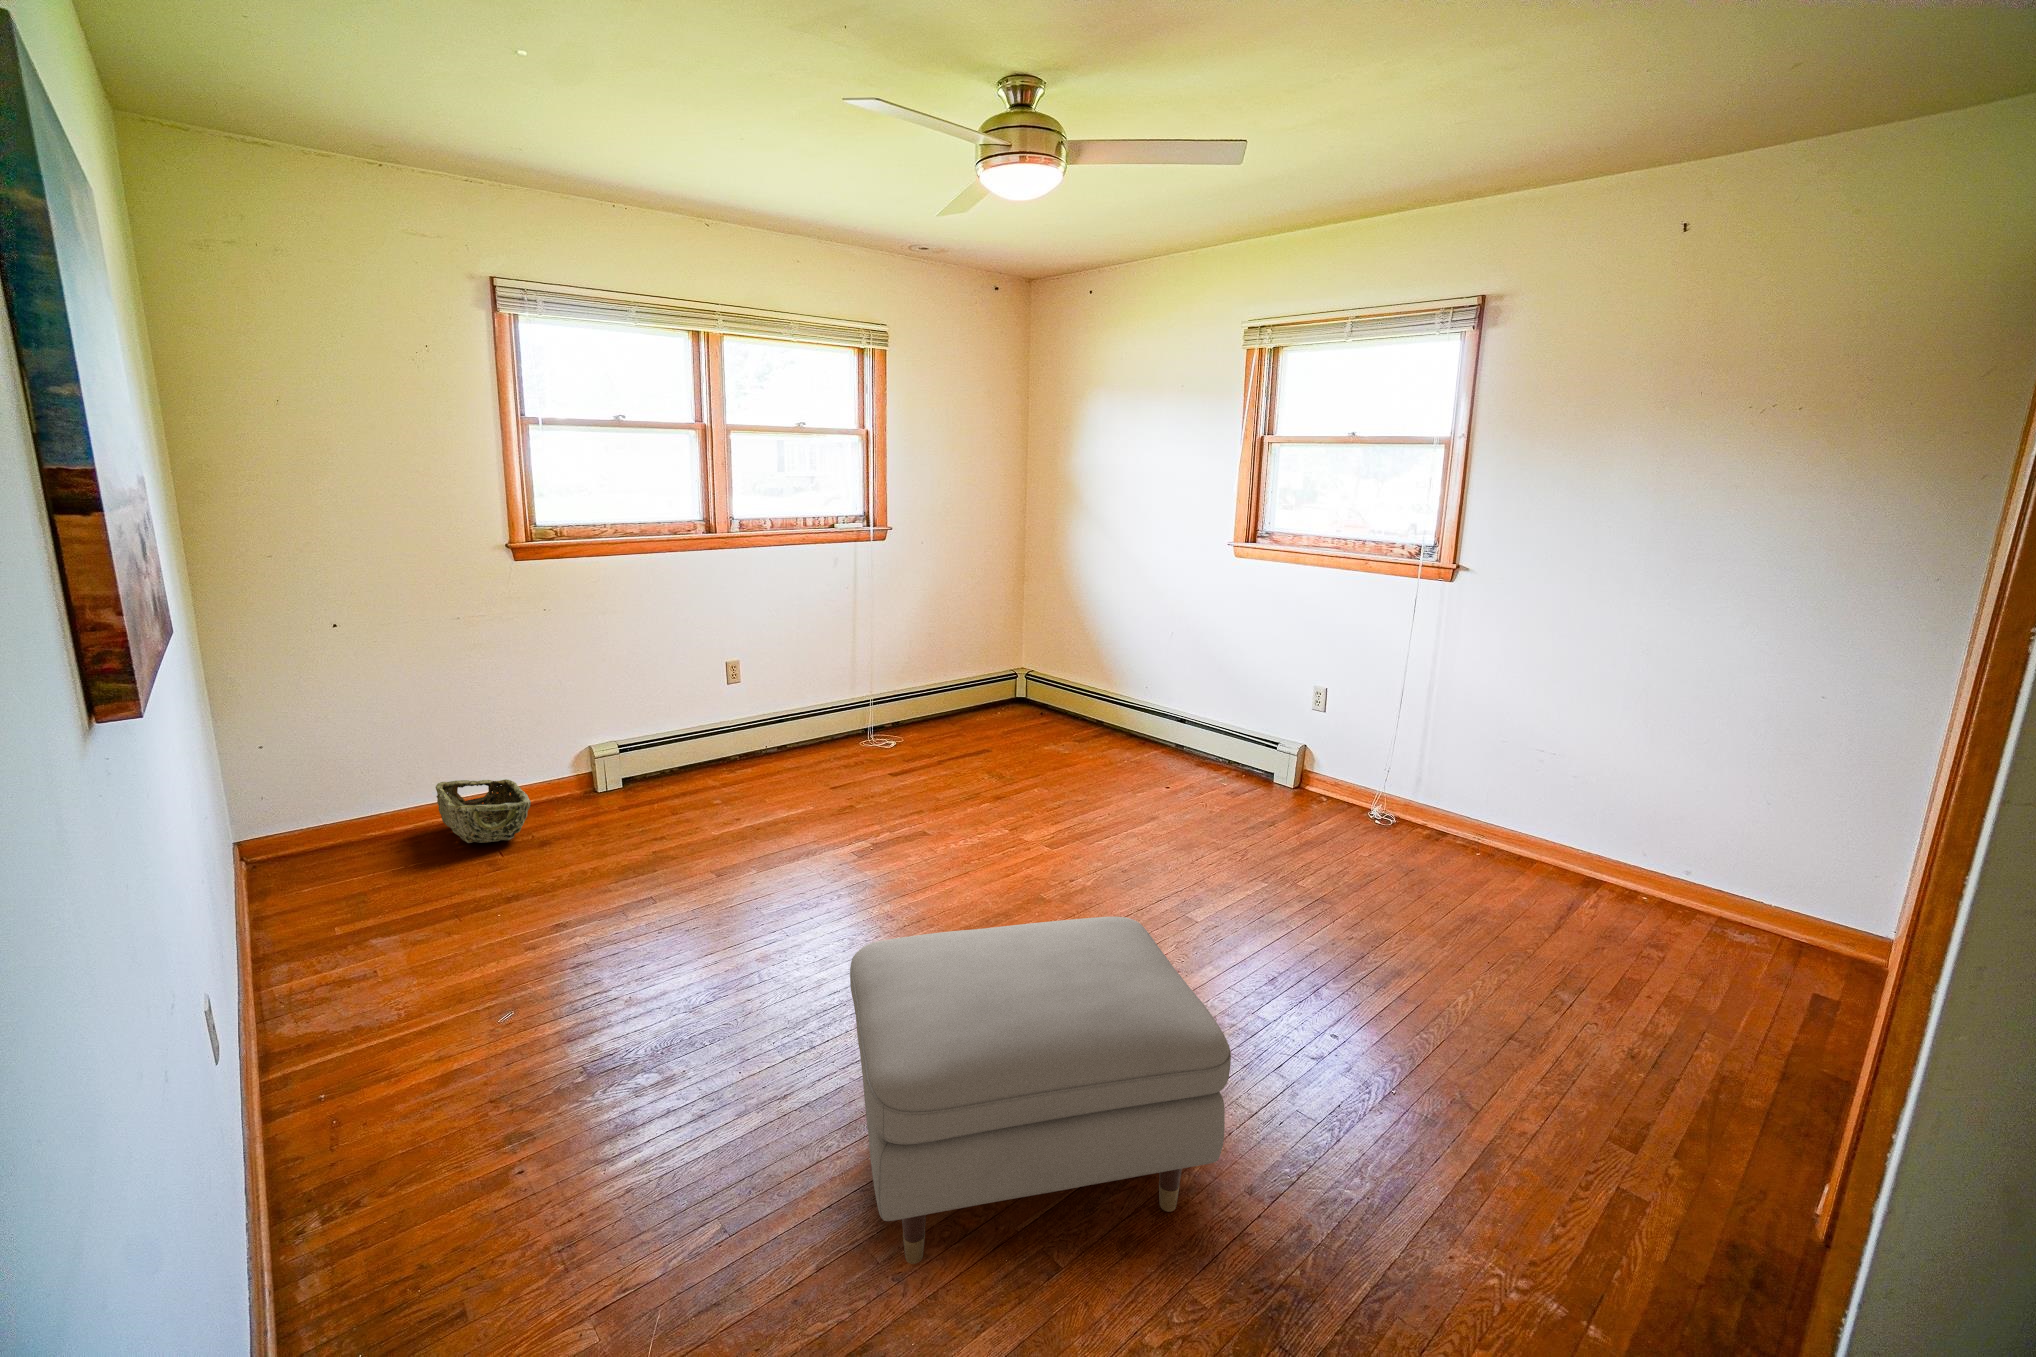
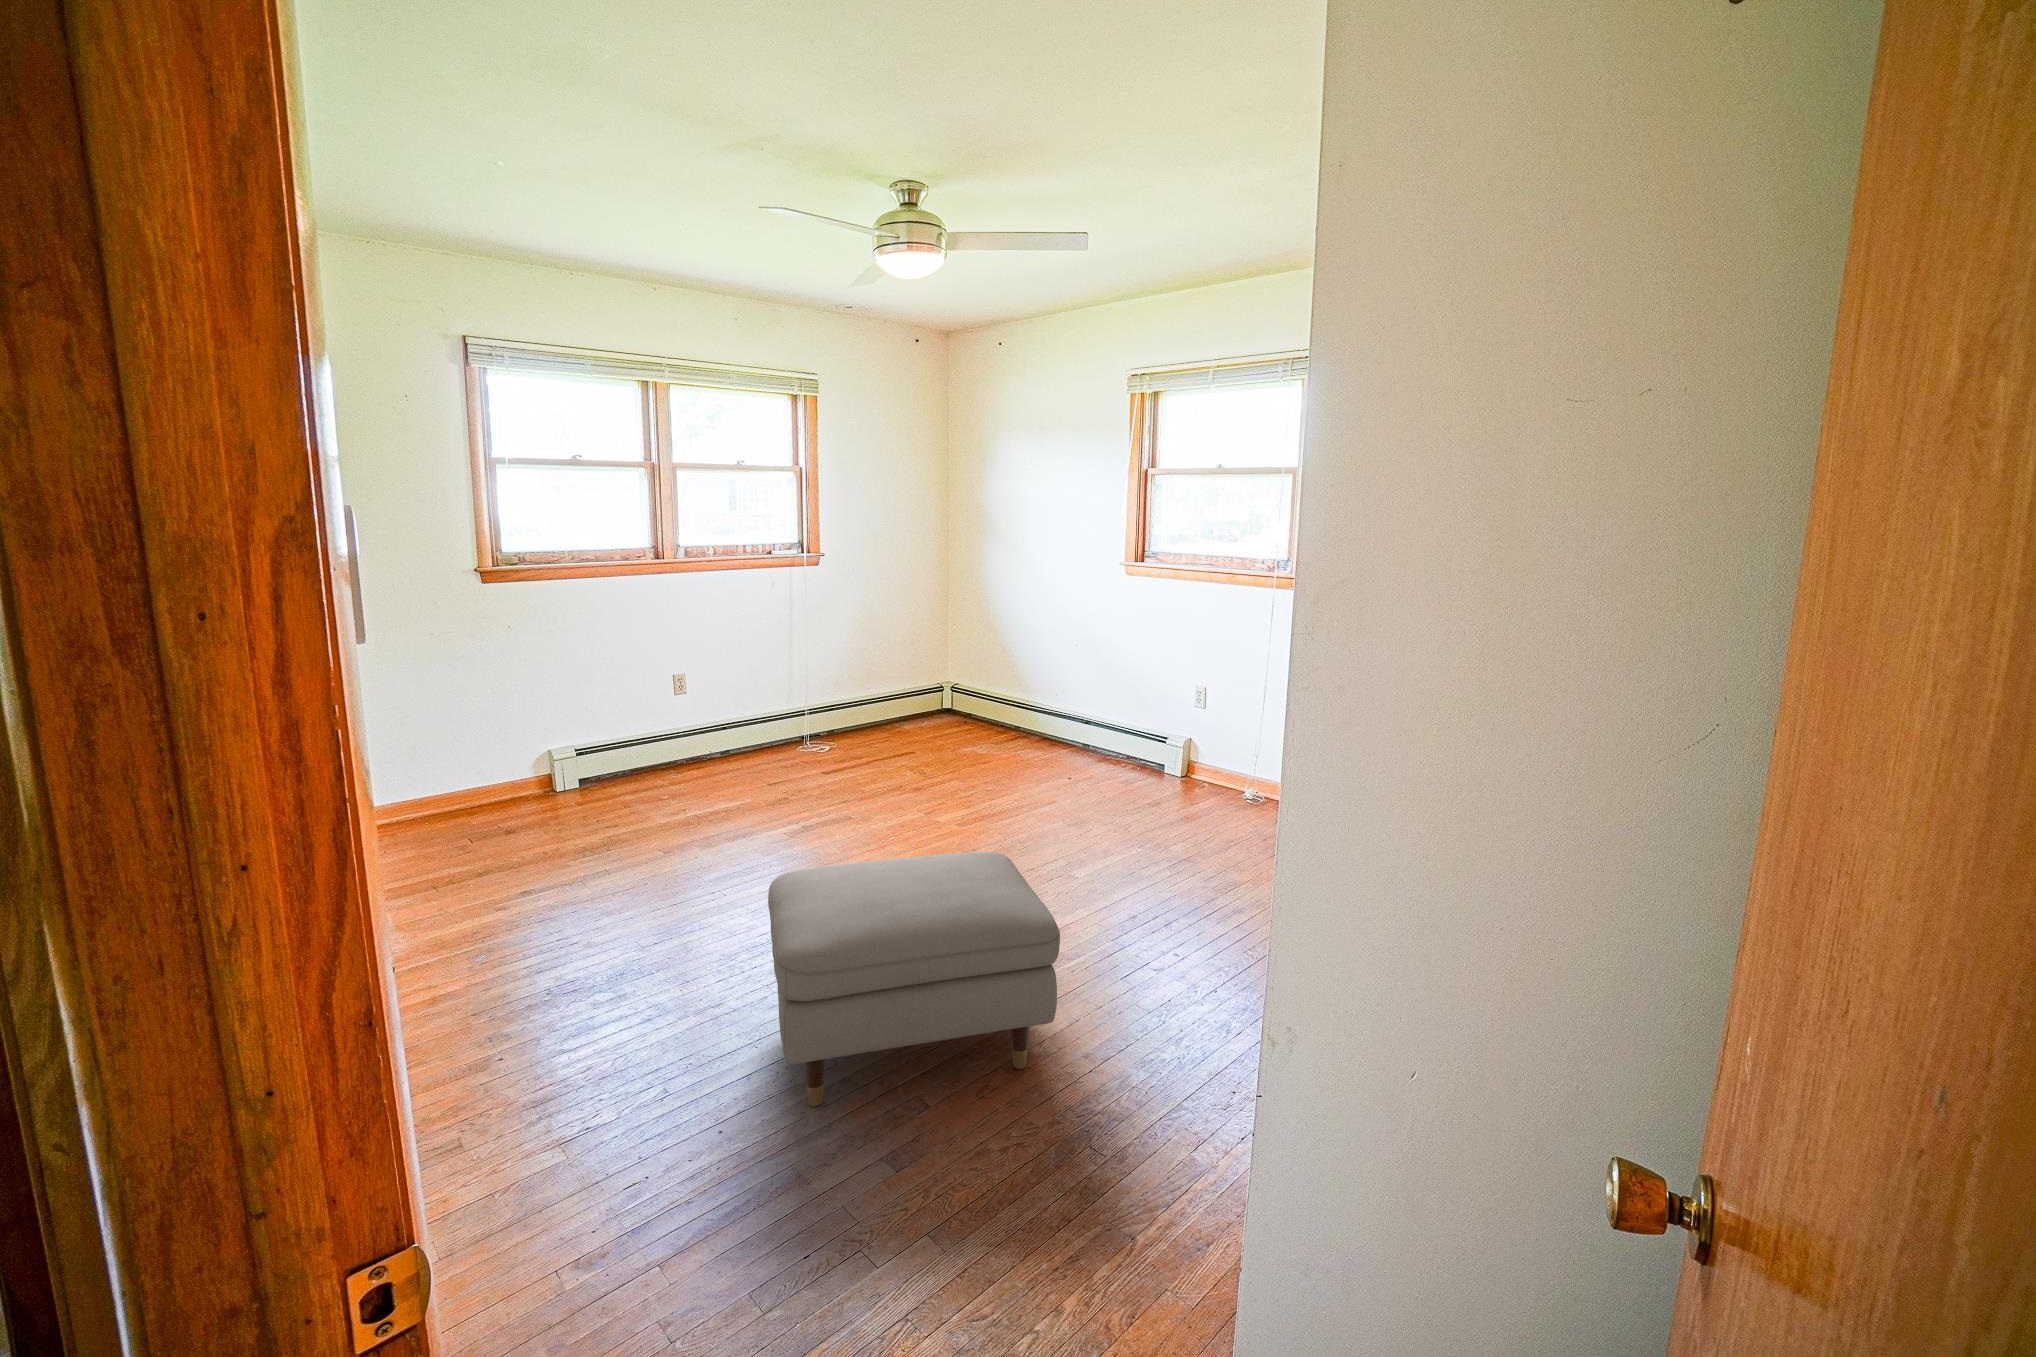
woven basket: present [436,779,531,843] -> none [408,779,495,833]

